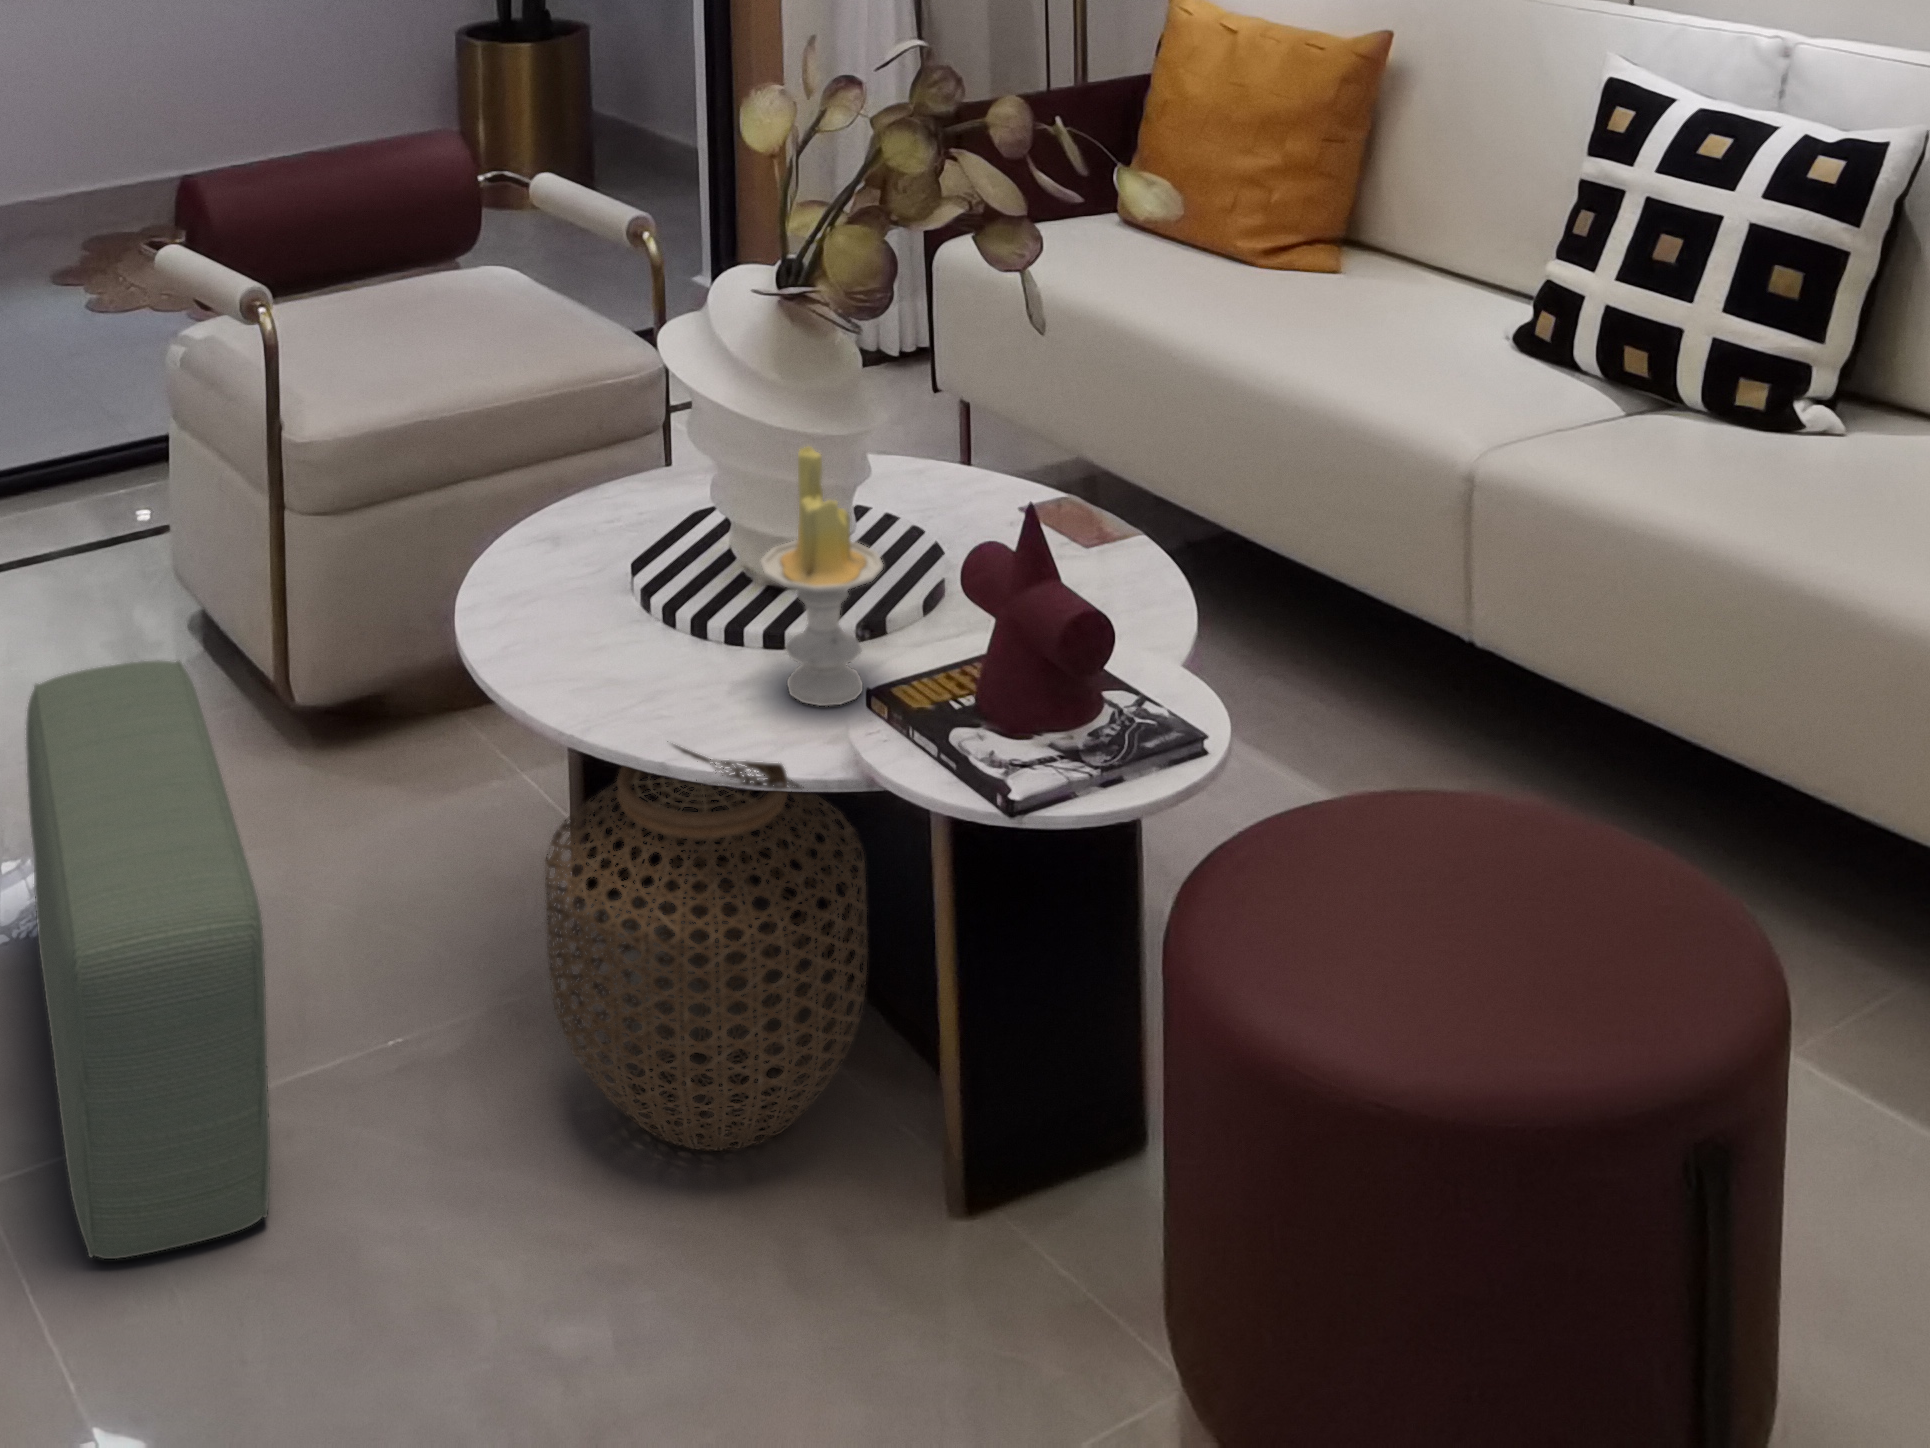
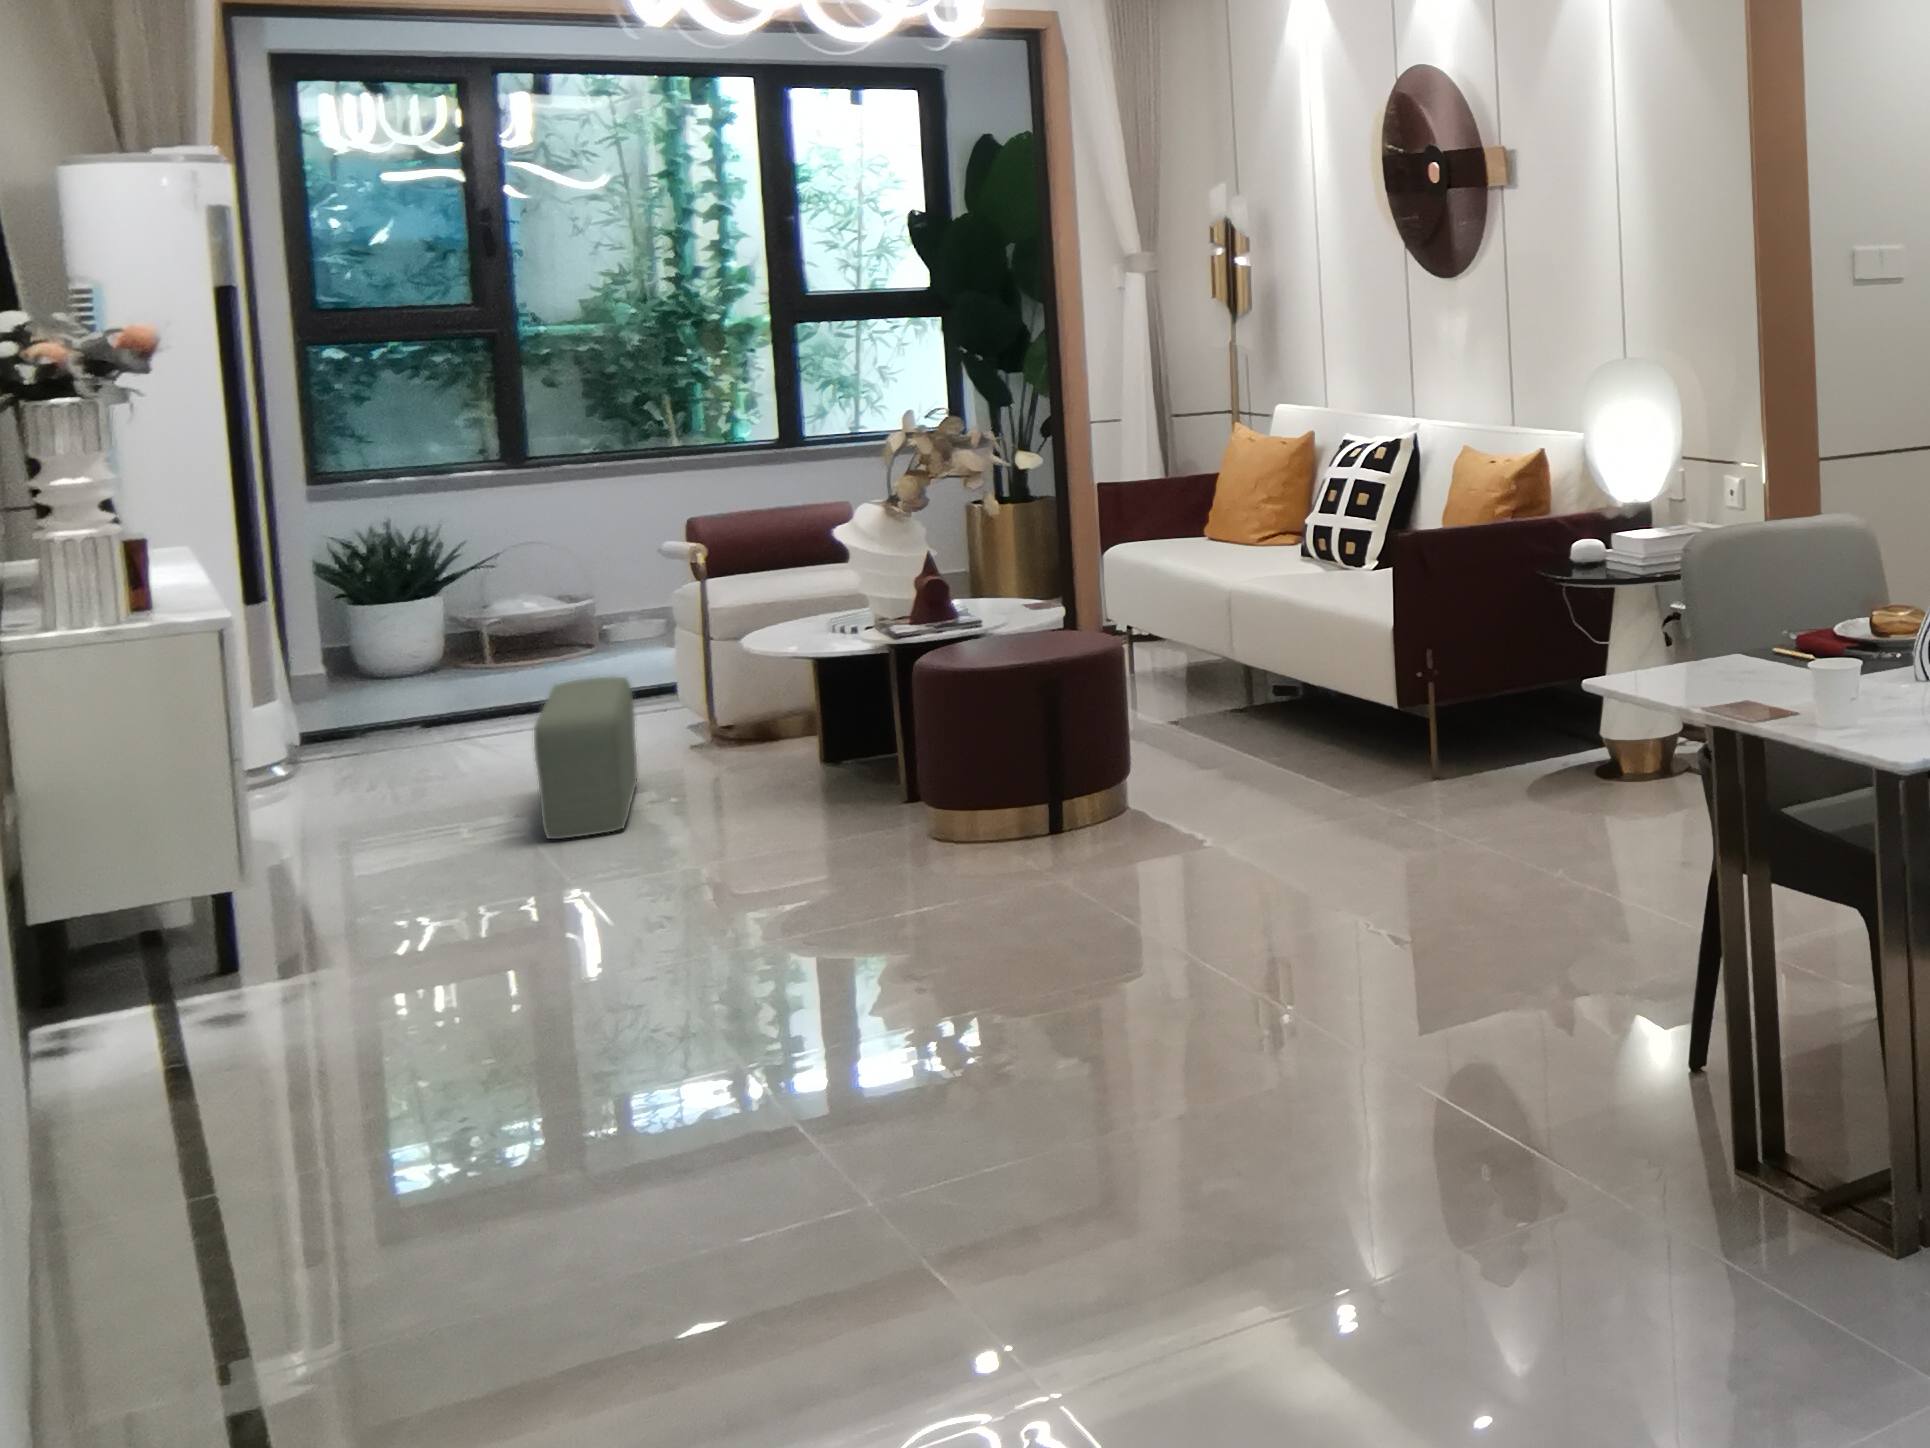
candle: present [761,446,883,706] -> none [834,550,886,643]
woven basket: present [545,745,868,1150] -> none [750,670,890,809]

